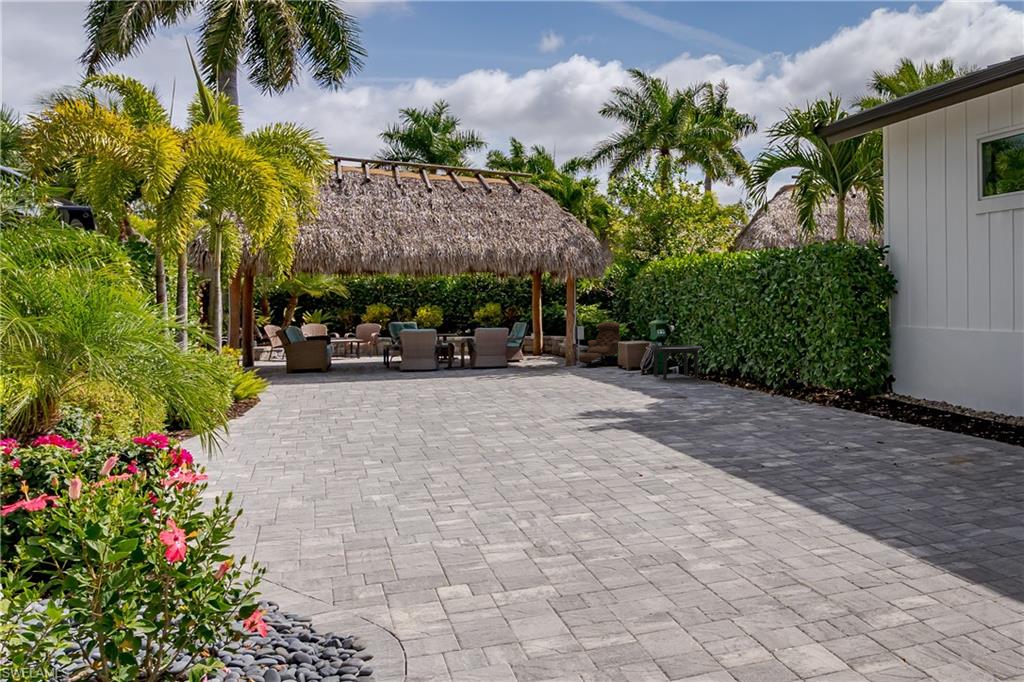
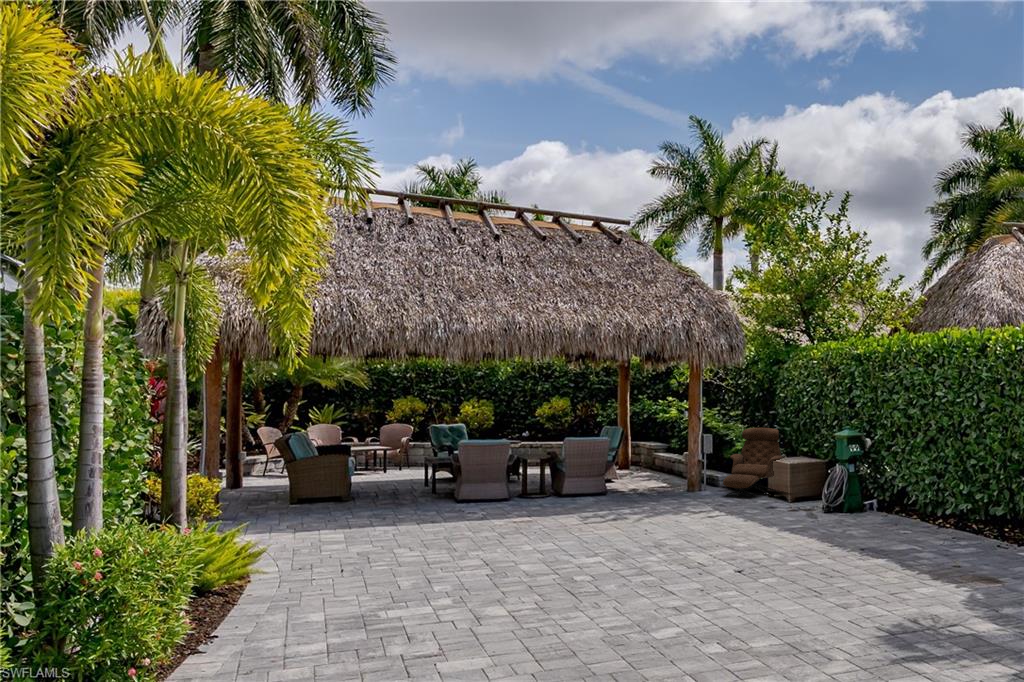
round table: present [649,345,702,379] -> none [870,469,965,529]

